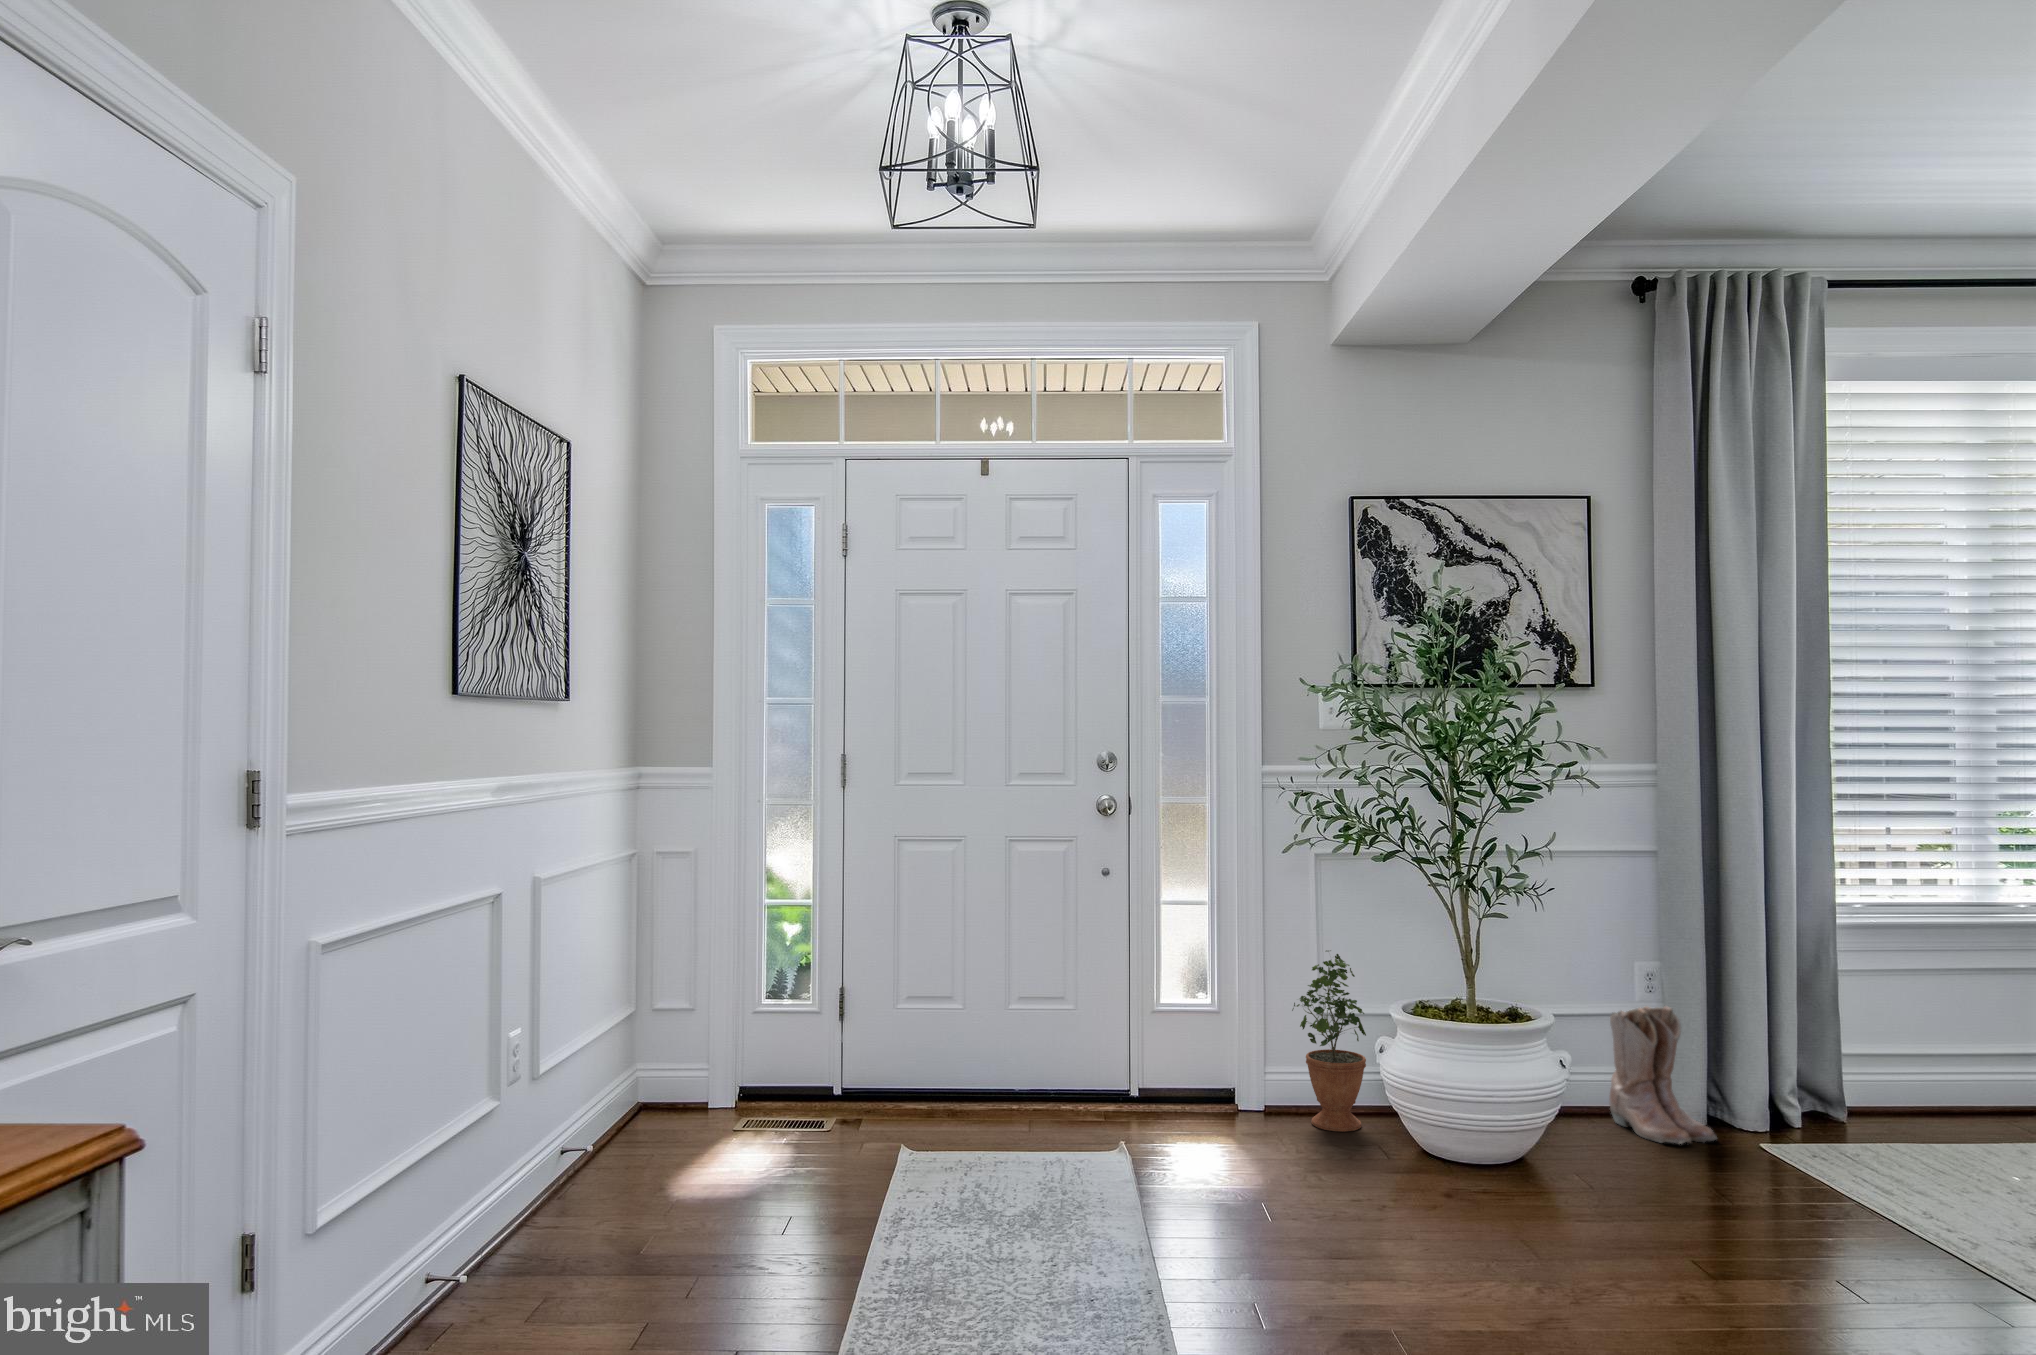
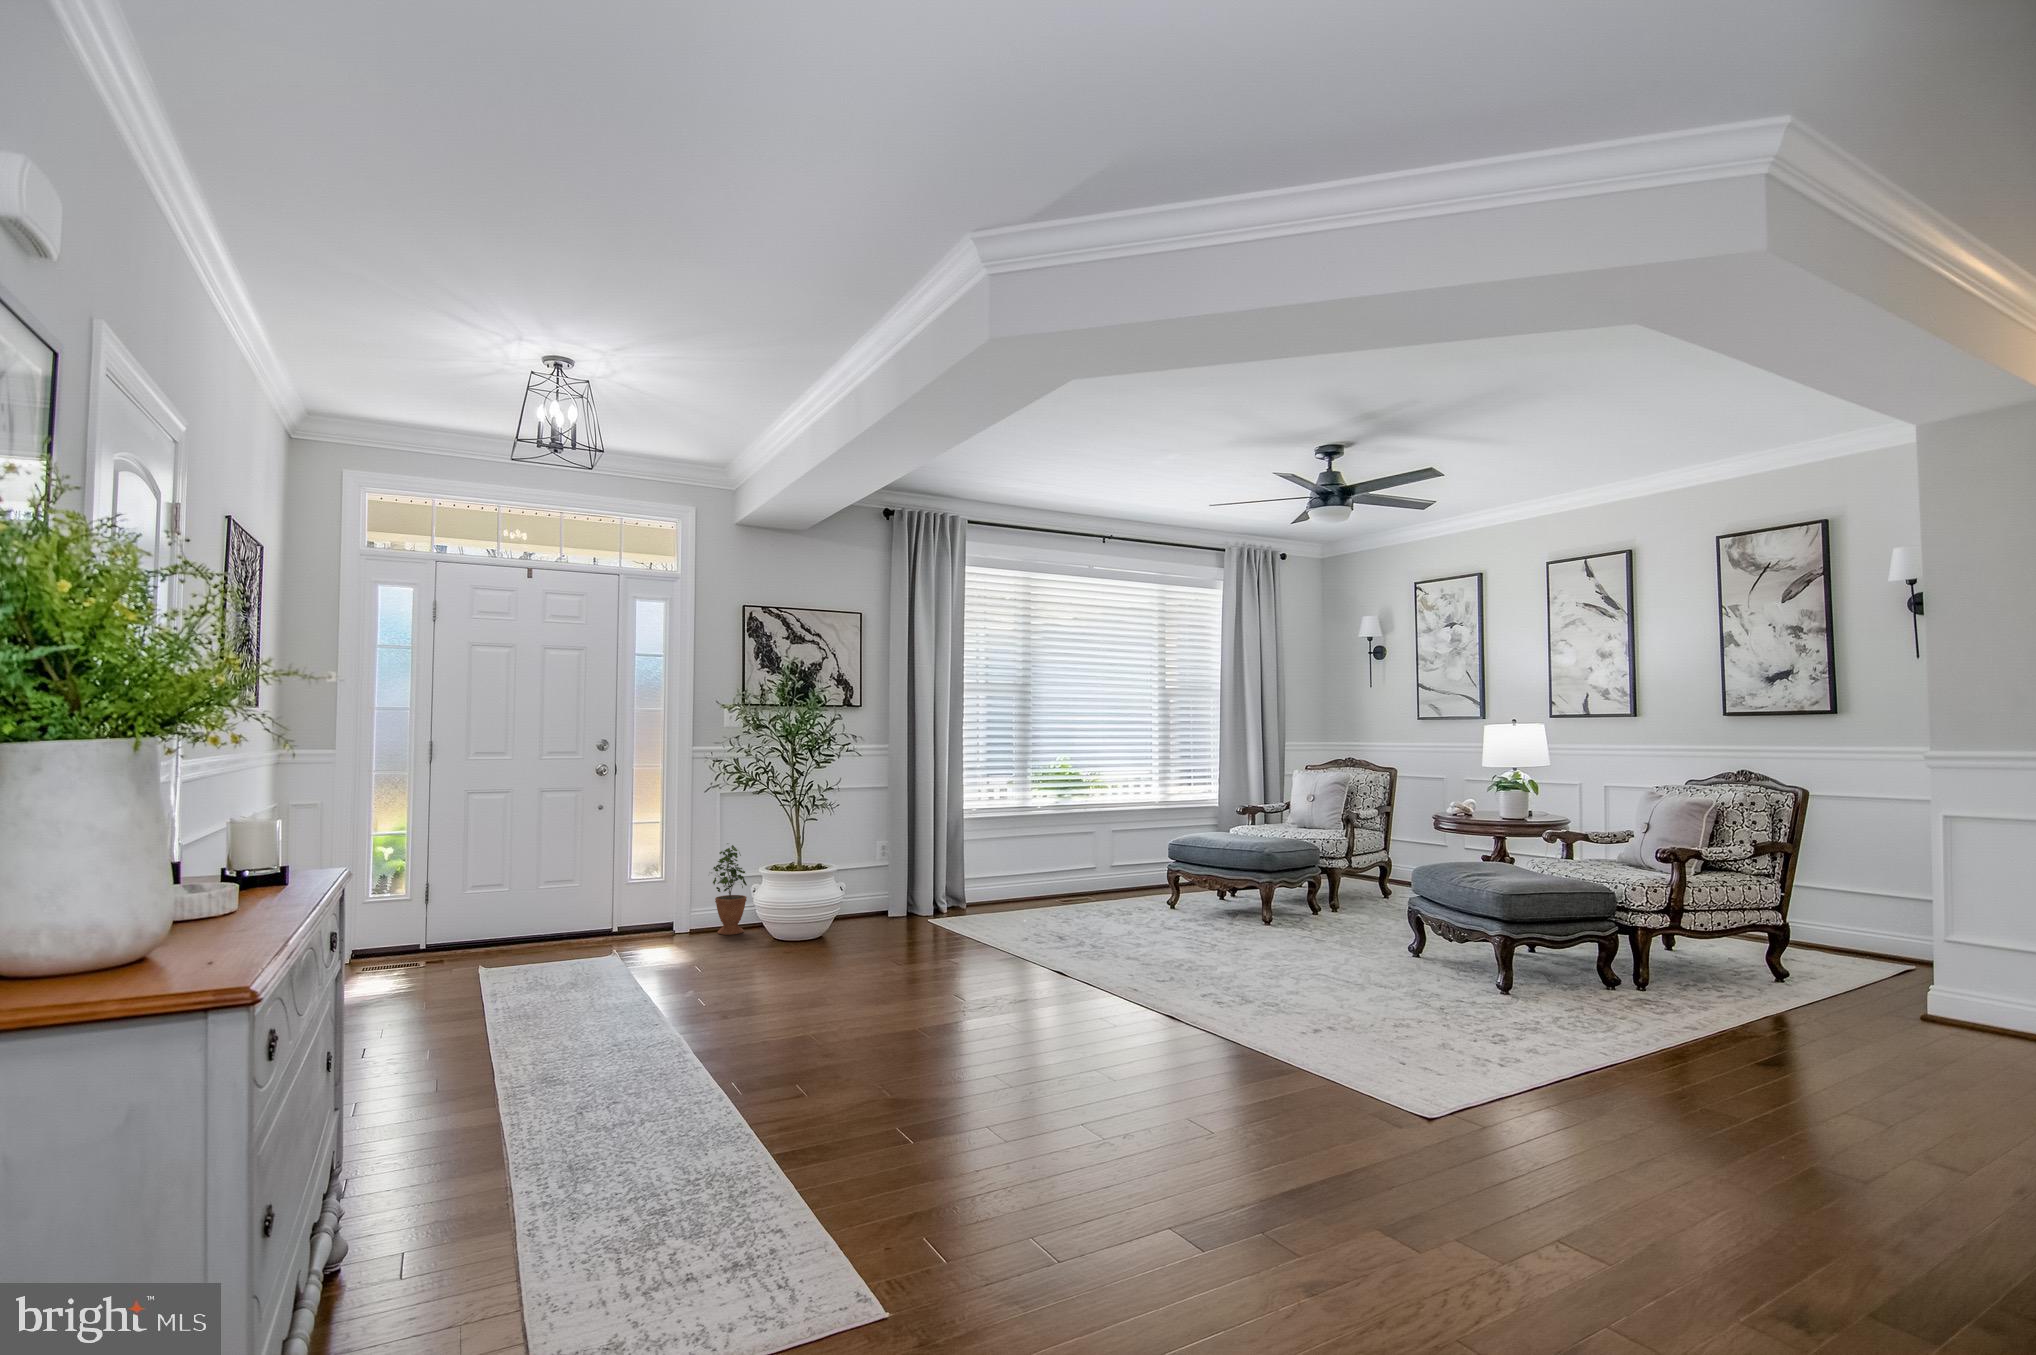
boots: present [1609,1006,1717,1144] -> none [864,860,909,923]

